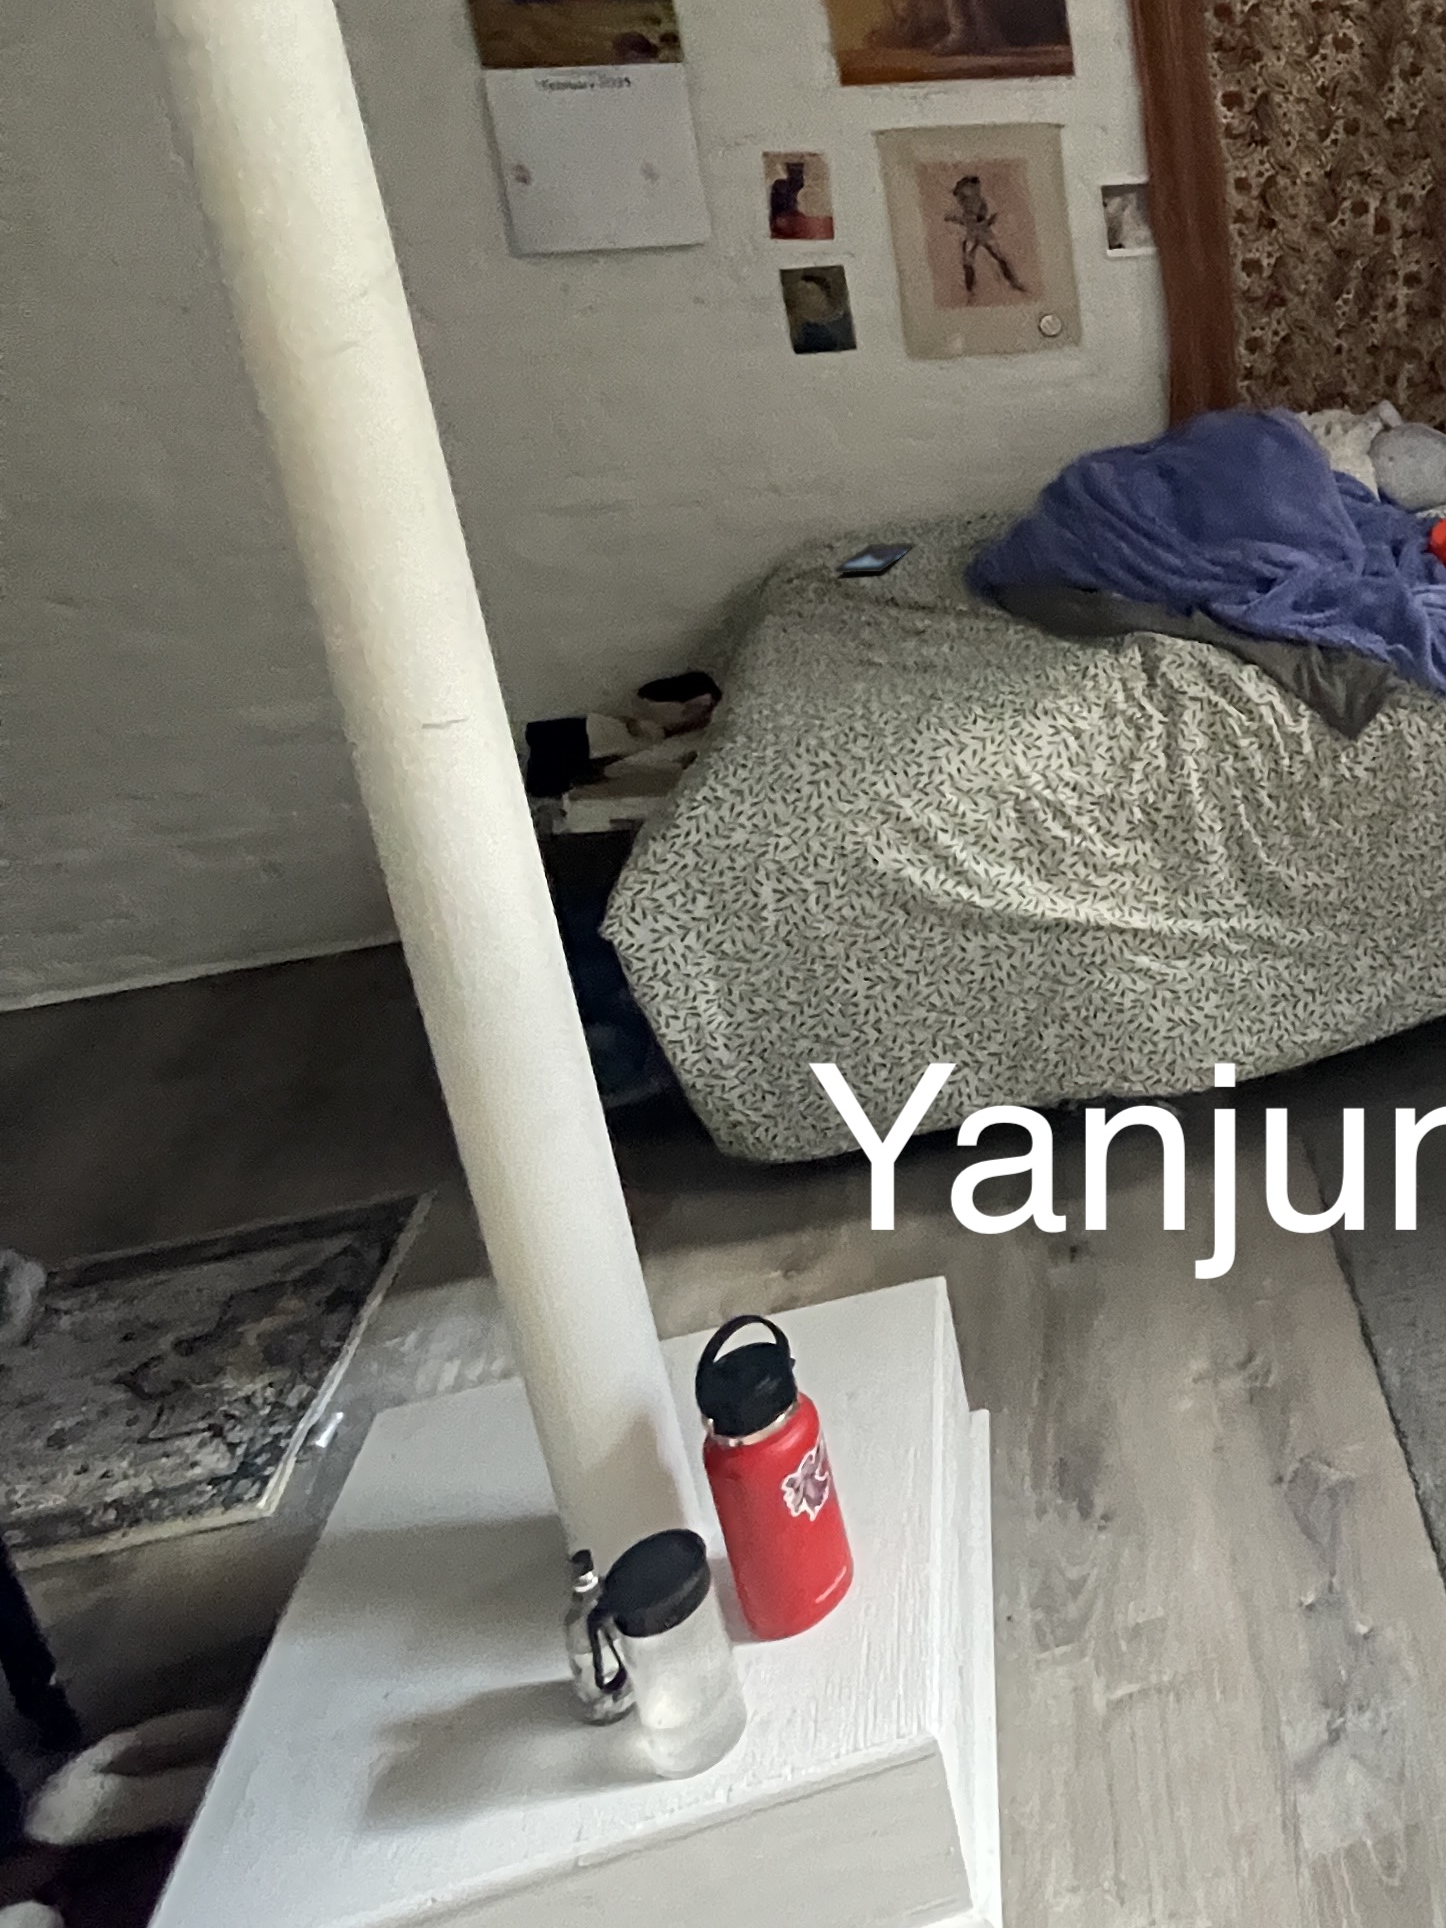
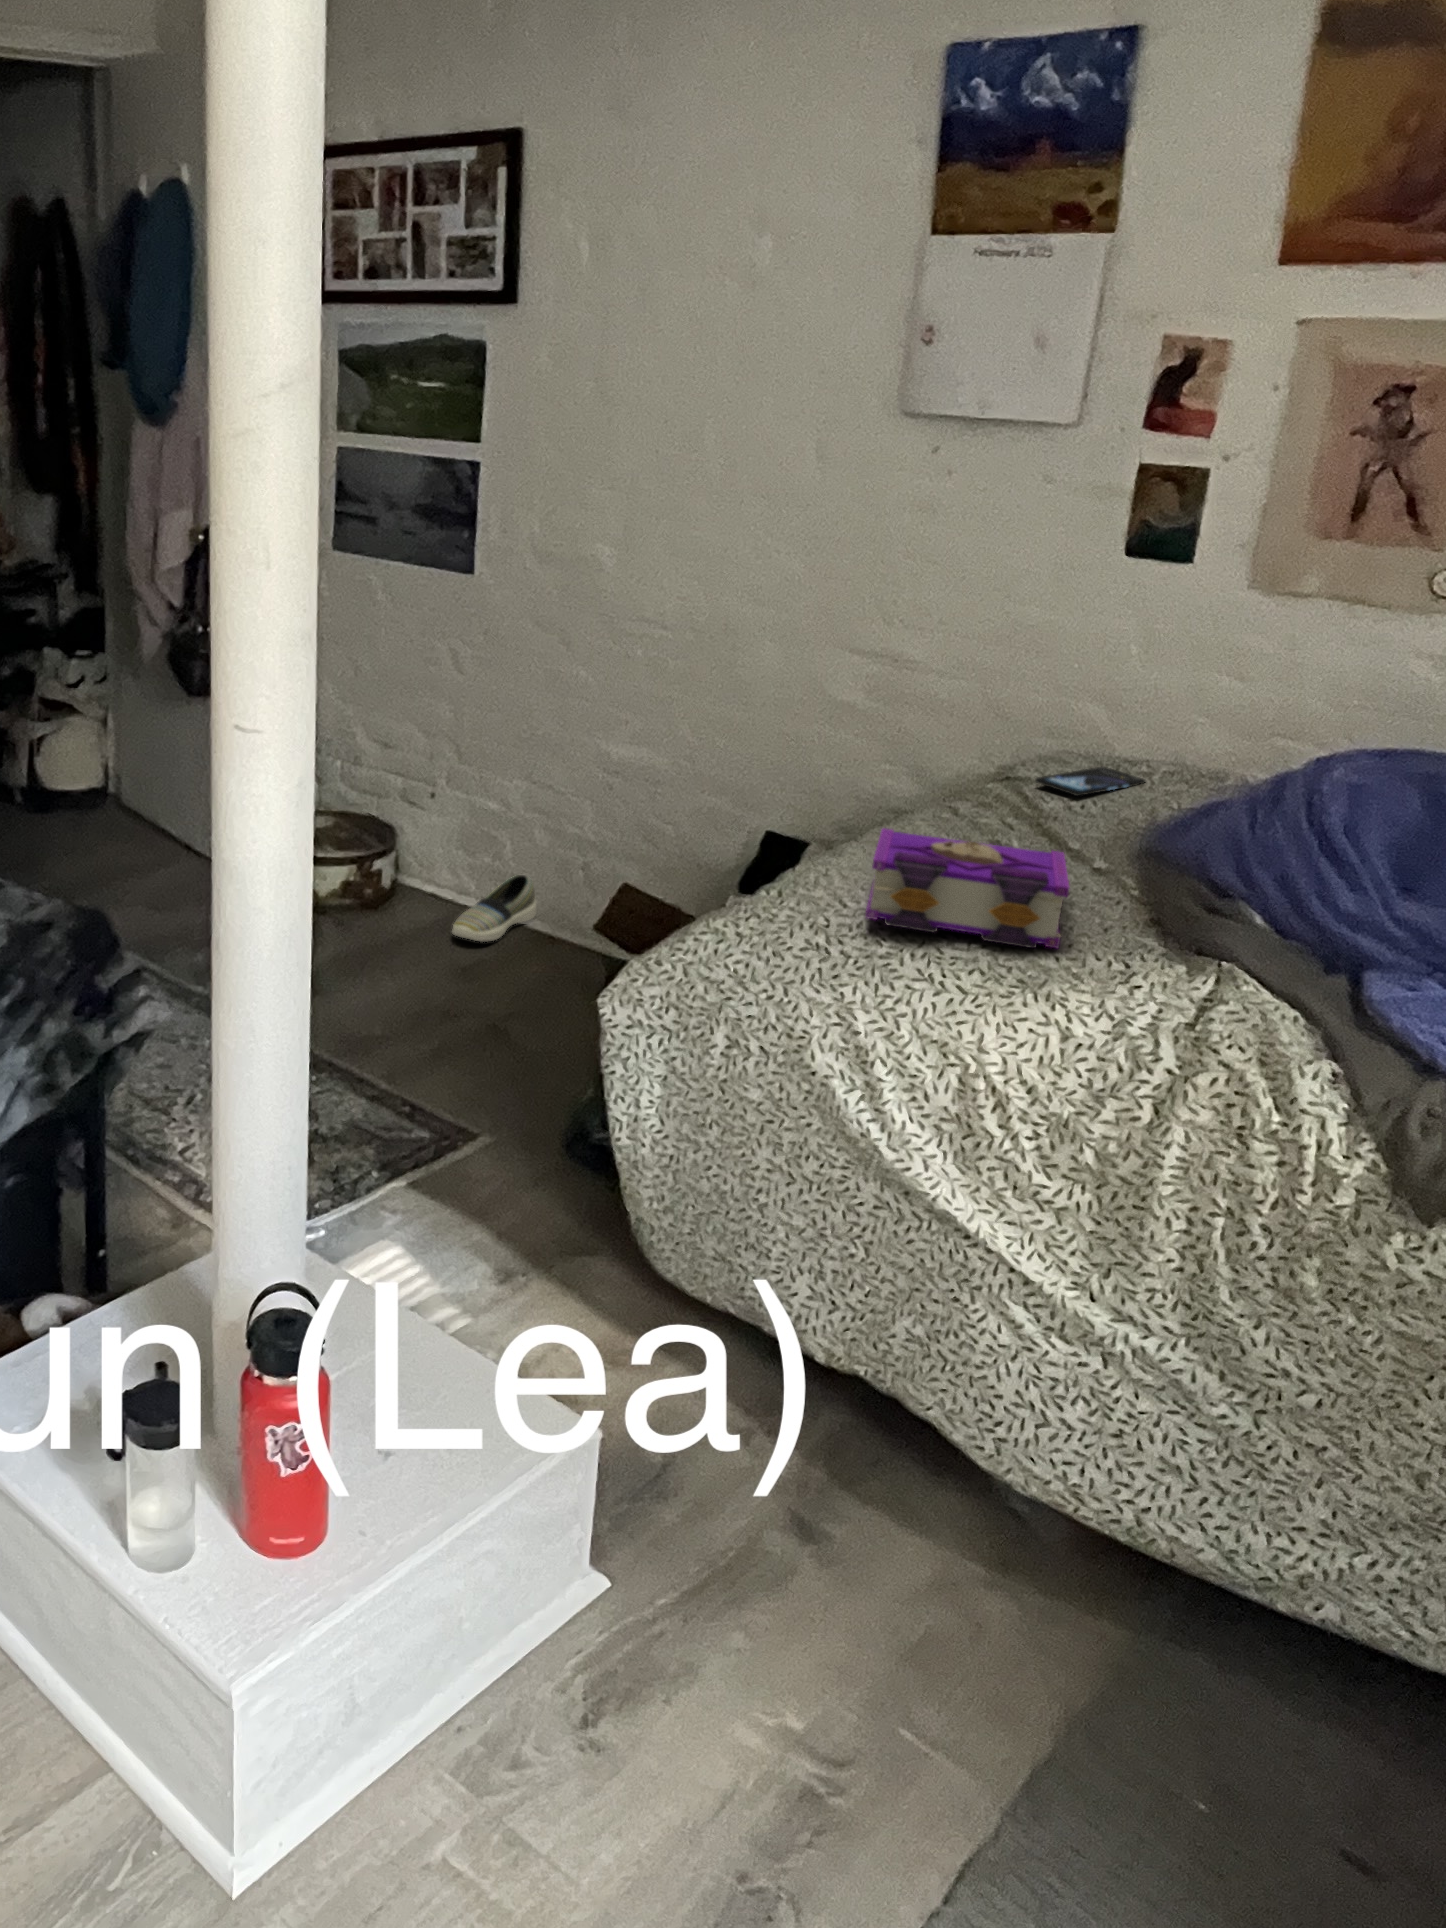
book: none [798,603,1014,717] -> present [865,828,1069,948]
shoe: none [117,930,223,1049] -> present [452,875,537,942]

